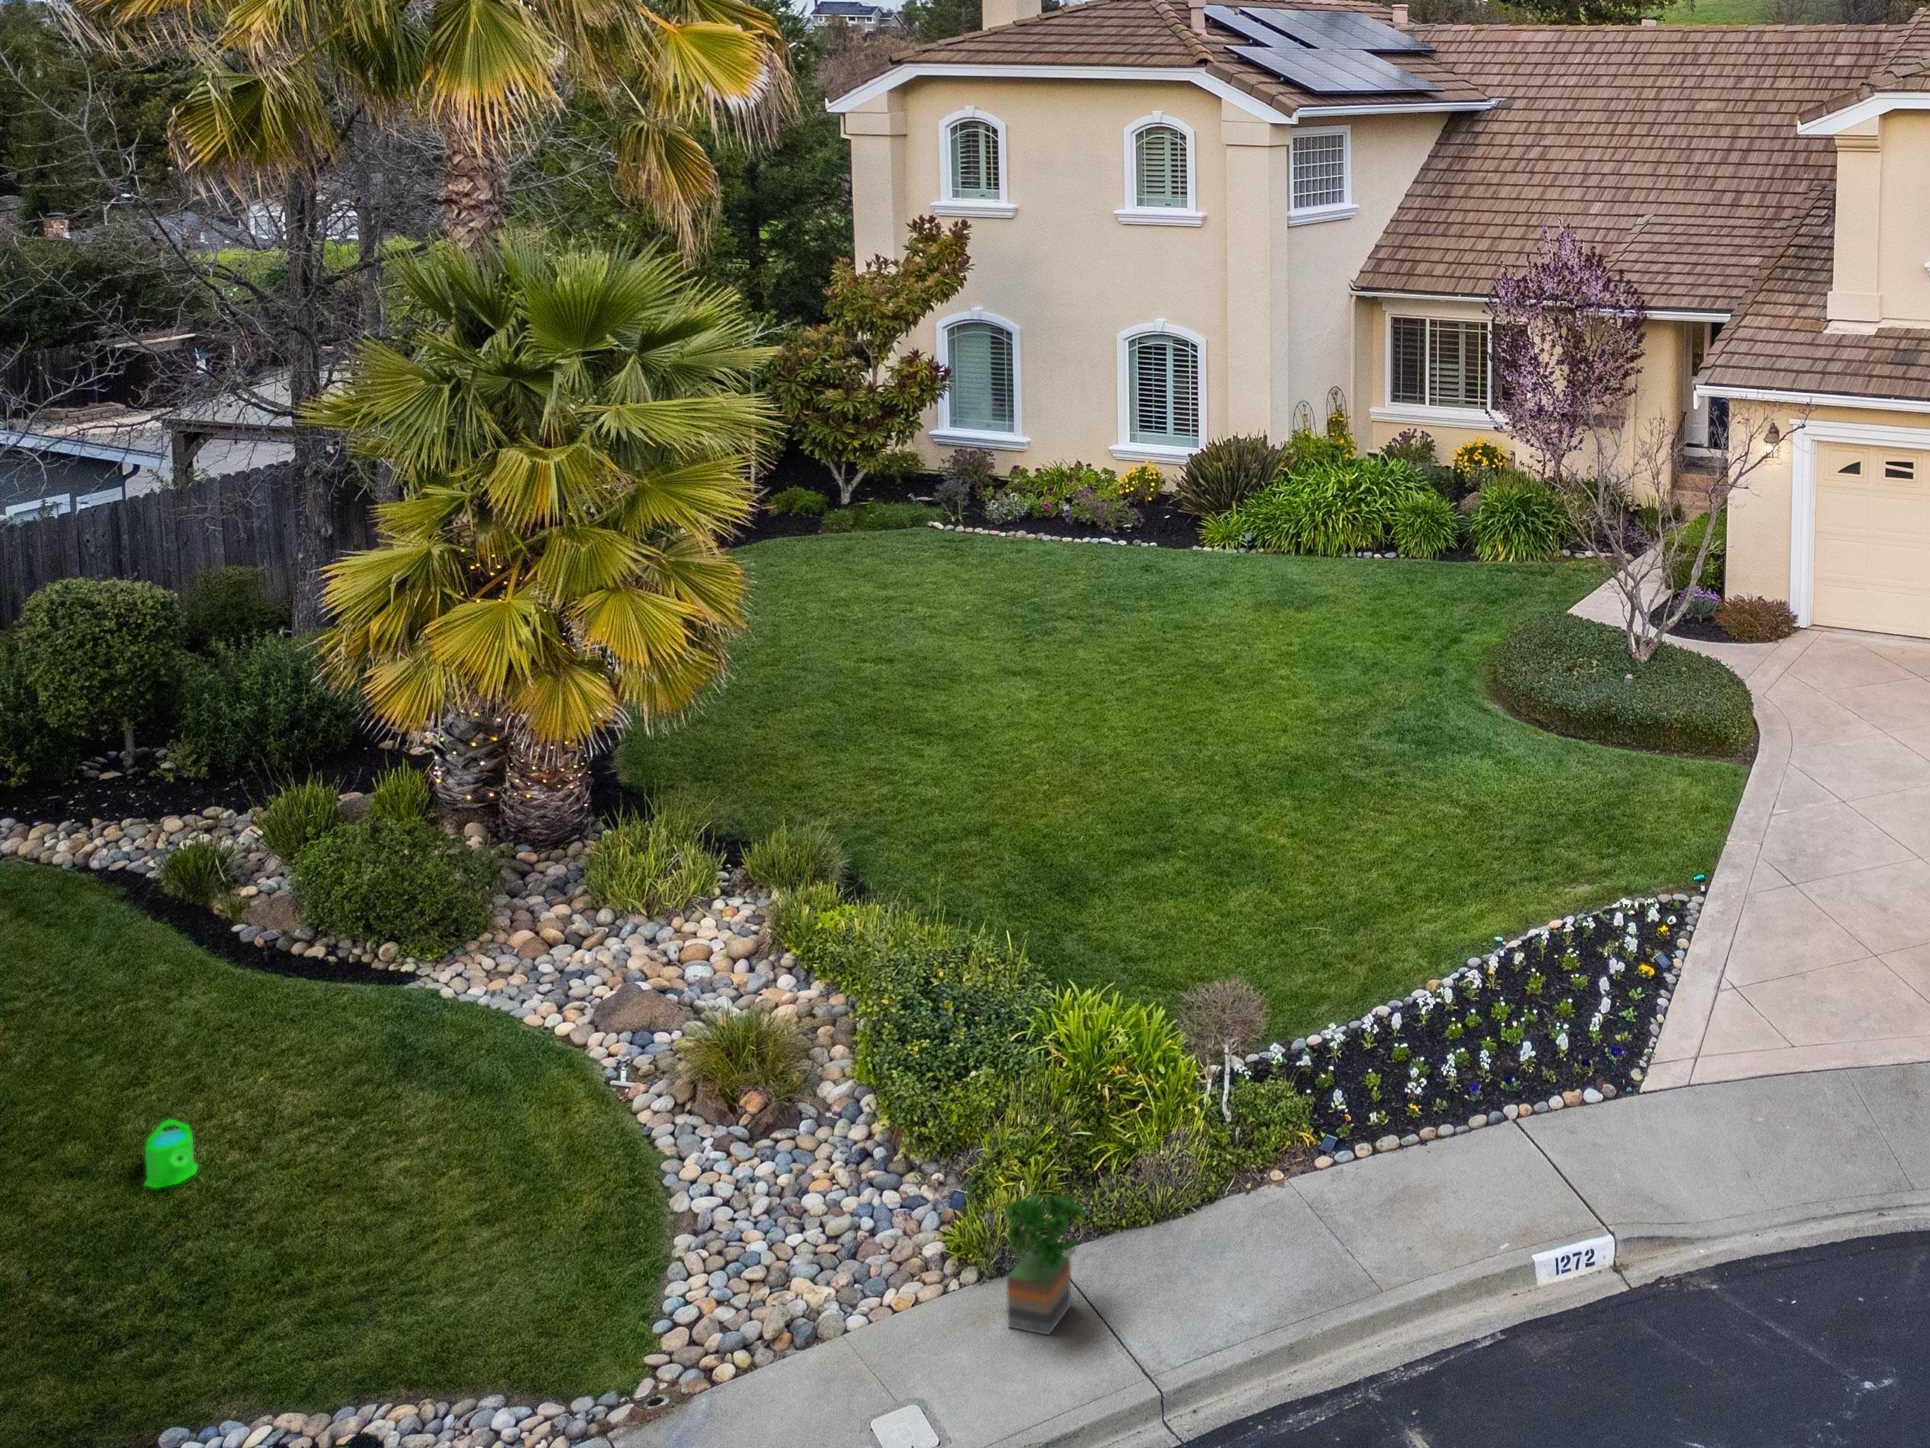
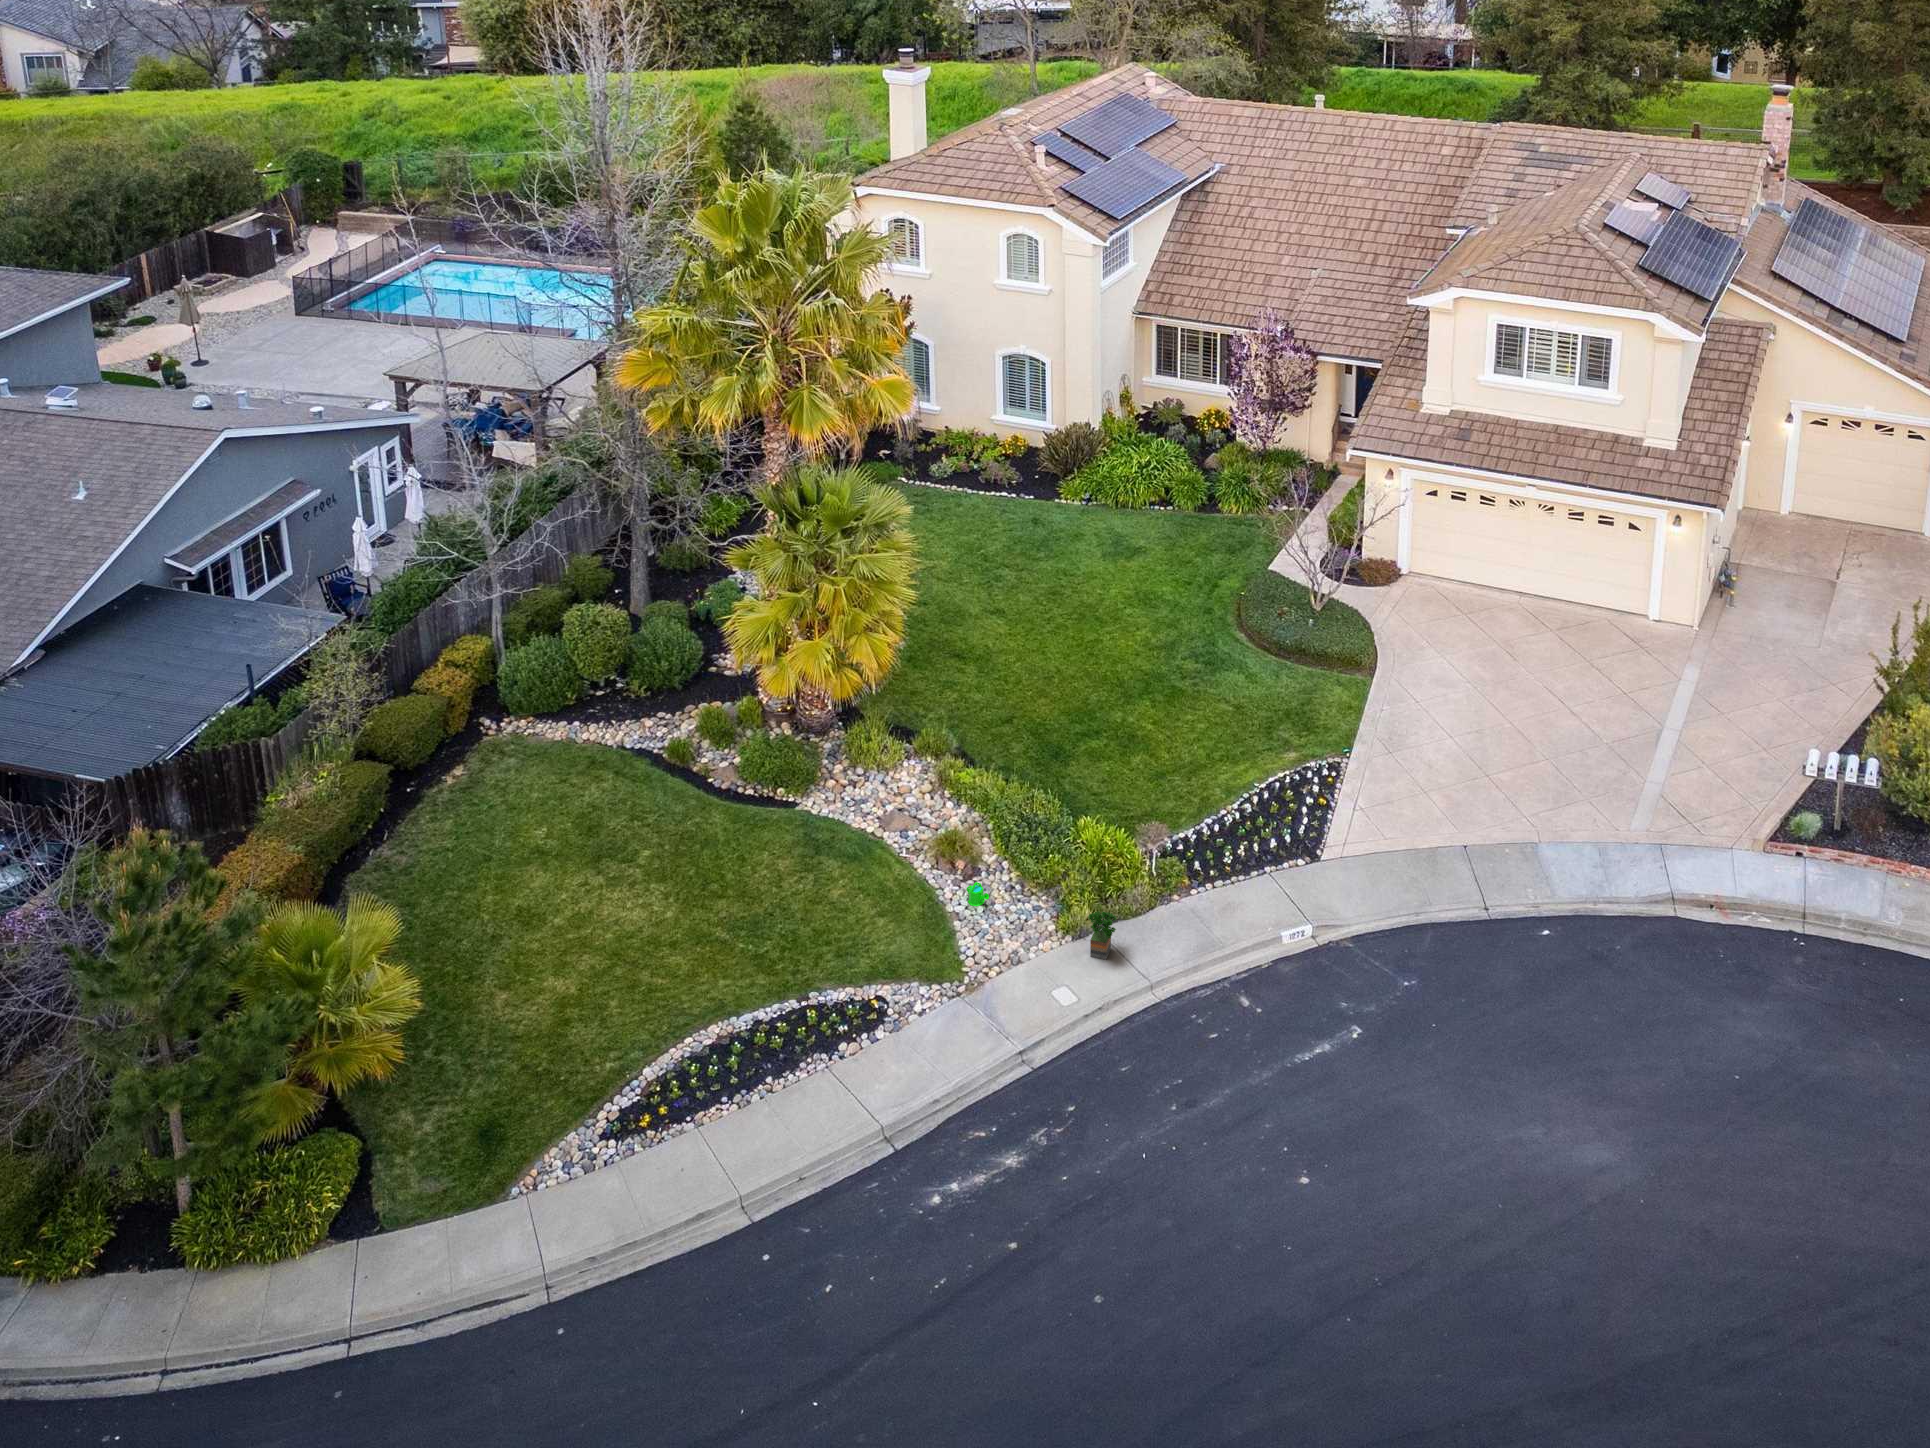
watering can: present [145,1119,198,1188] -> present [967,882,989,906]

